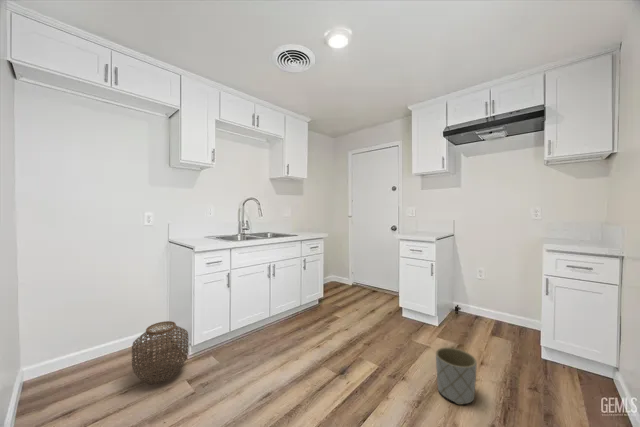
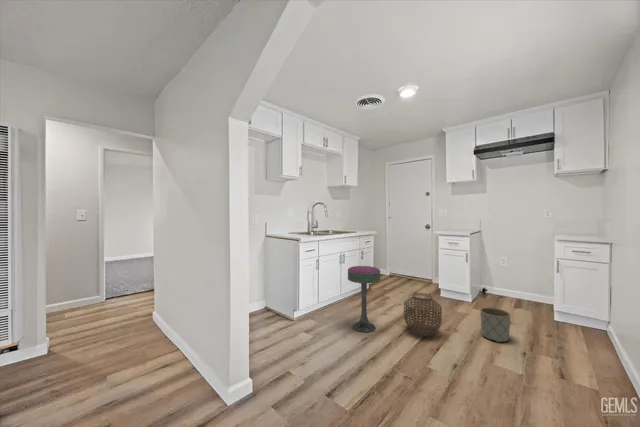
bar stool: none [253,285,299,383] -> present [348,266,380,332]
woven basket: present [132,321,188,384] -> present [404,293,442,336]

